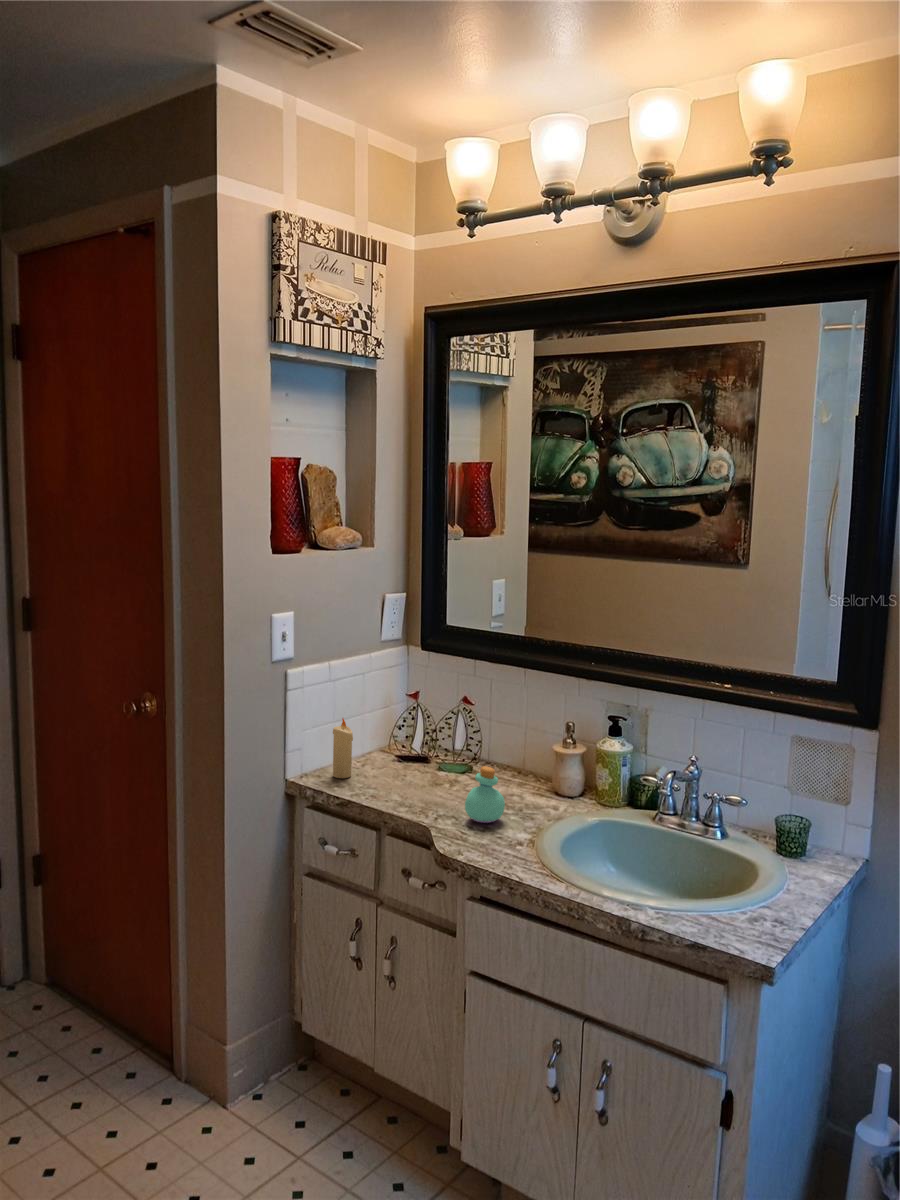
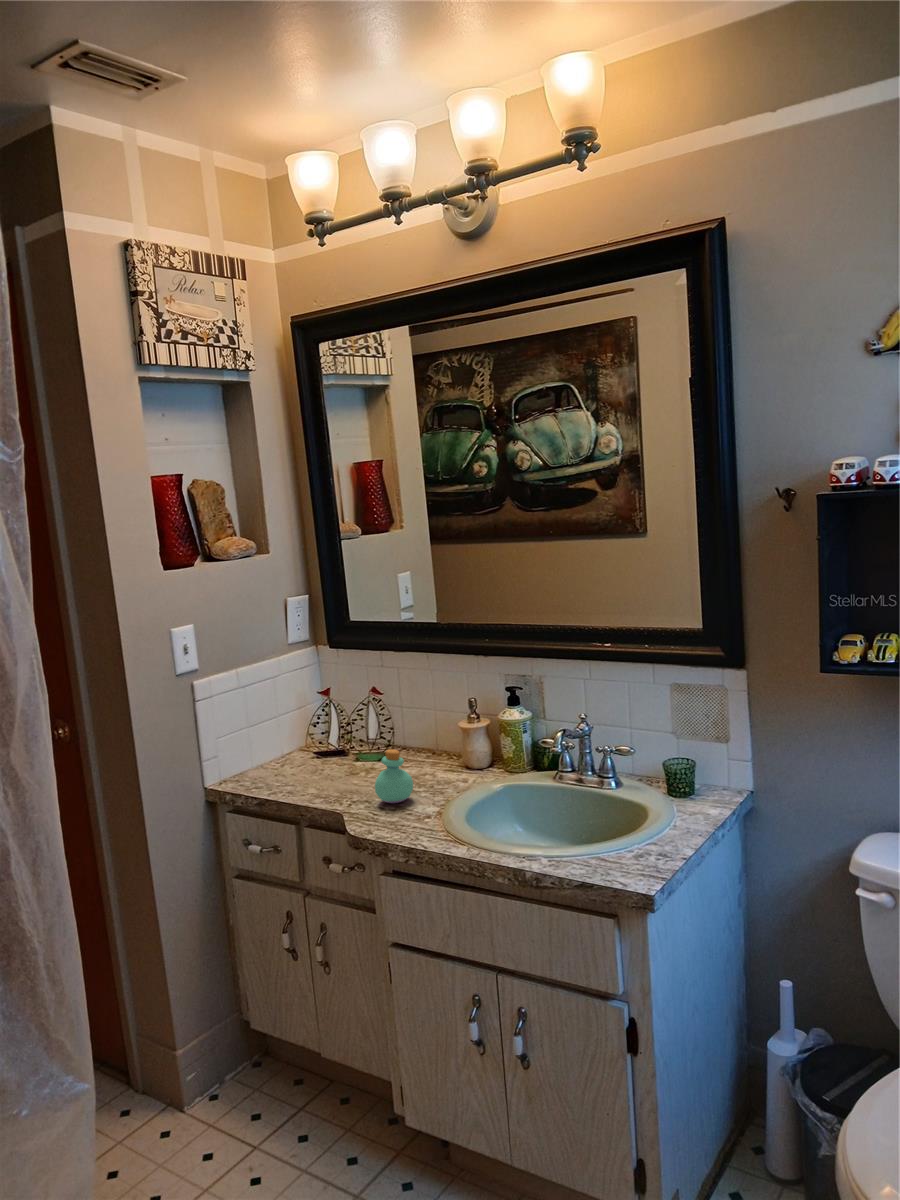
candle: present [333,718,353,778] -> none [246,721,270,780]

